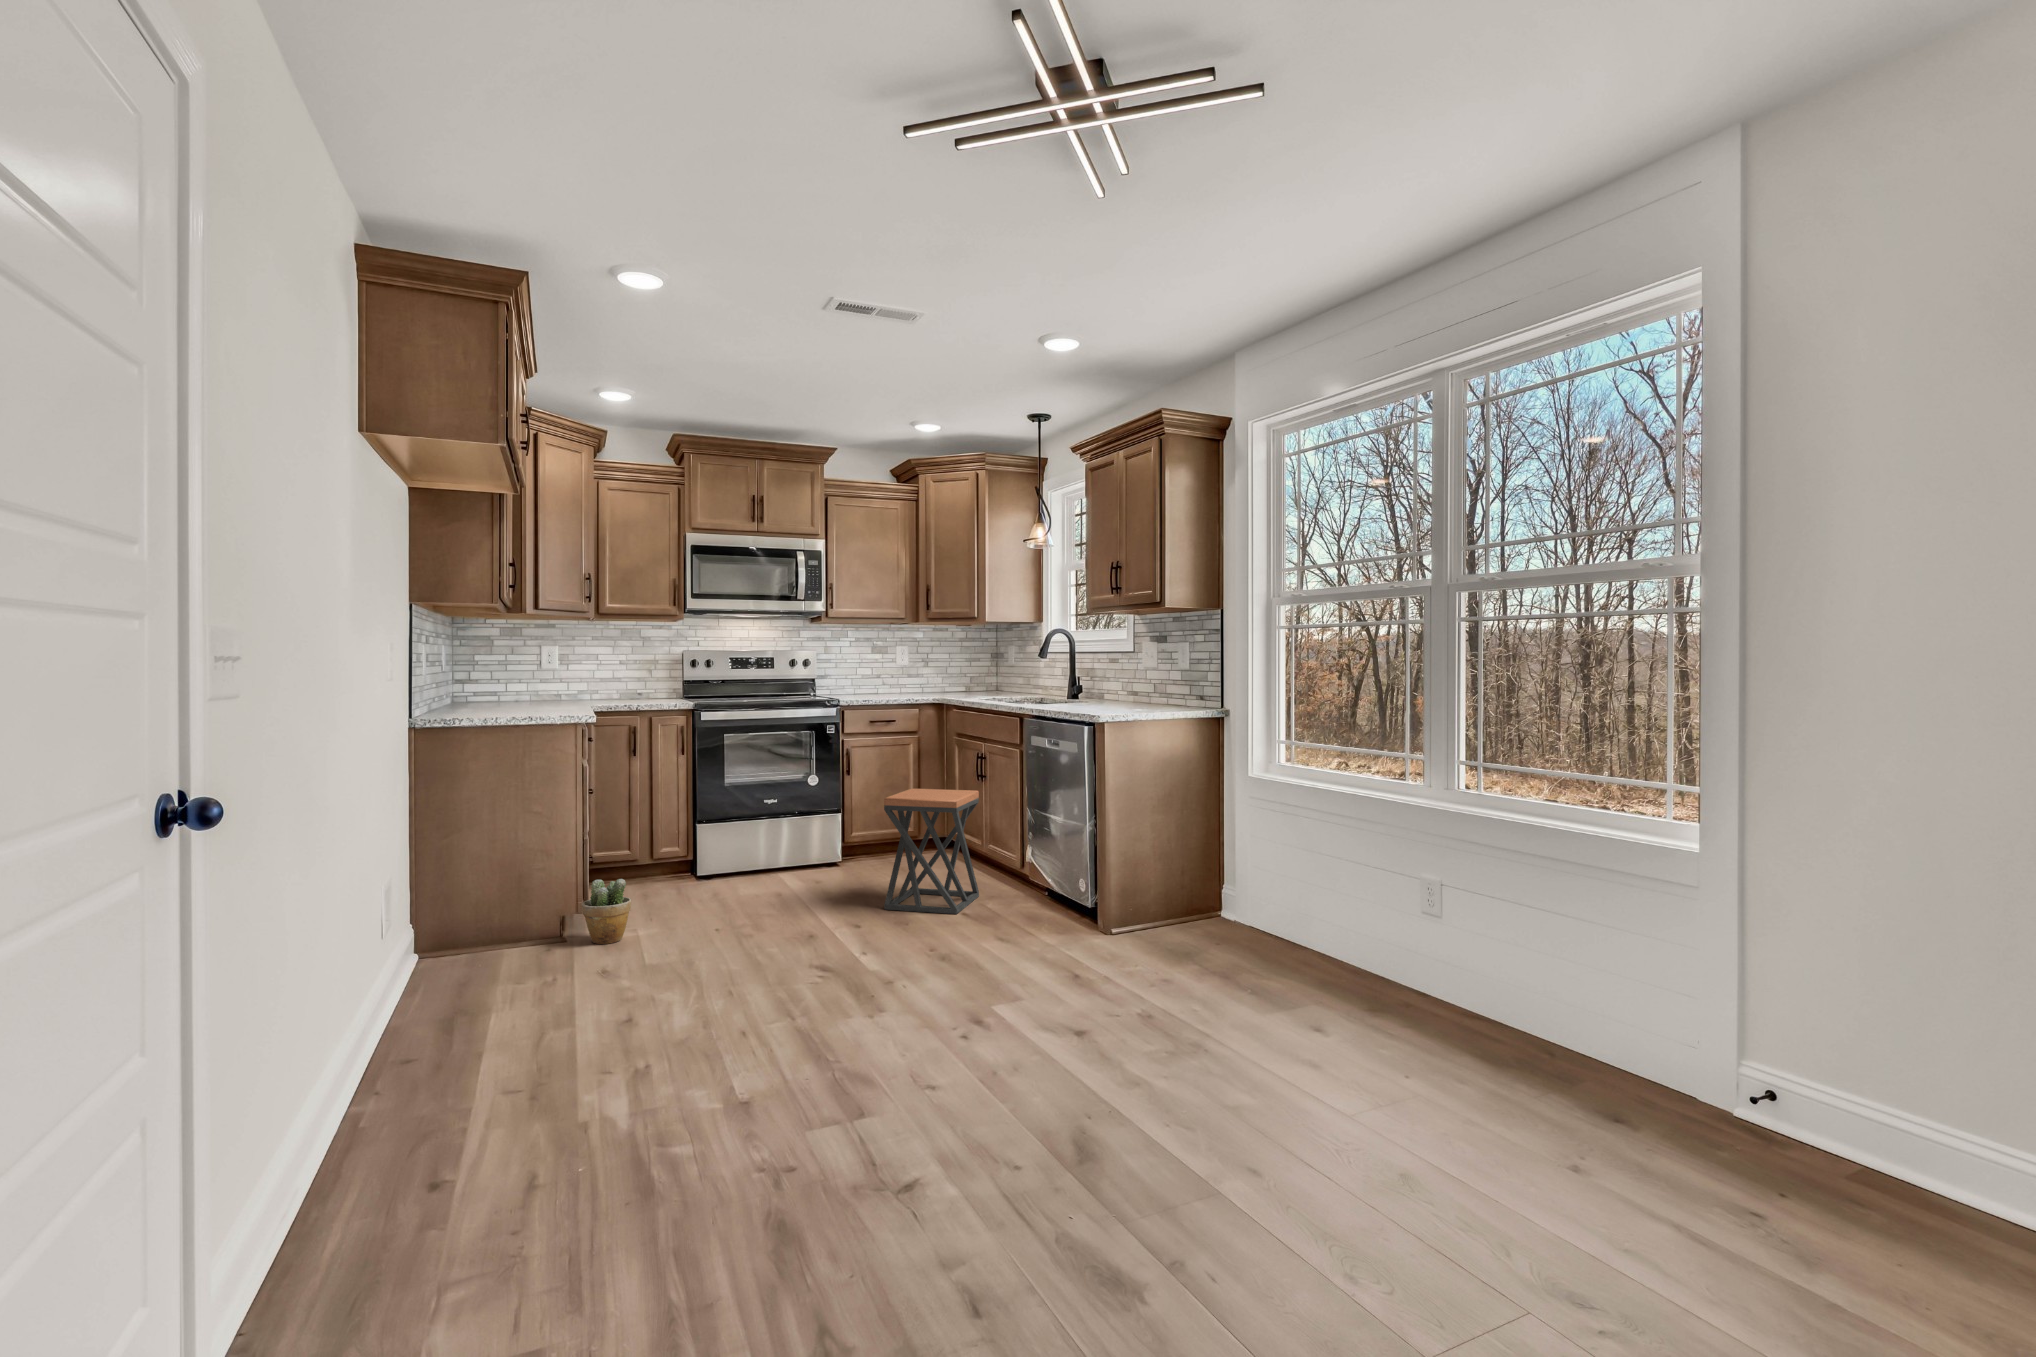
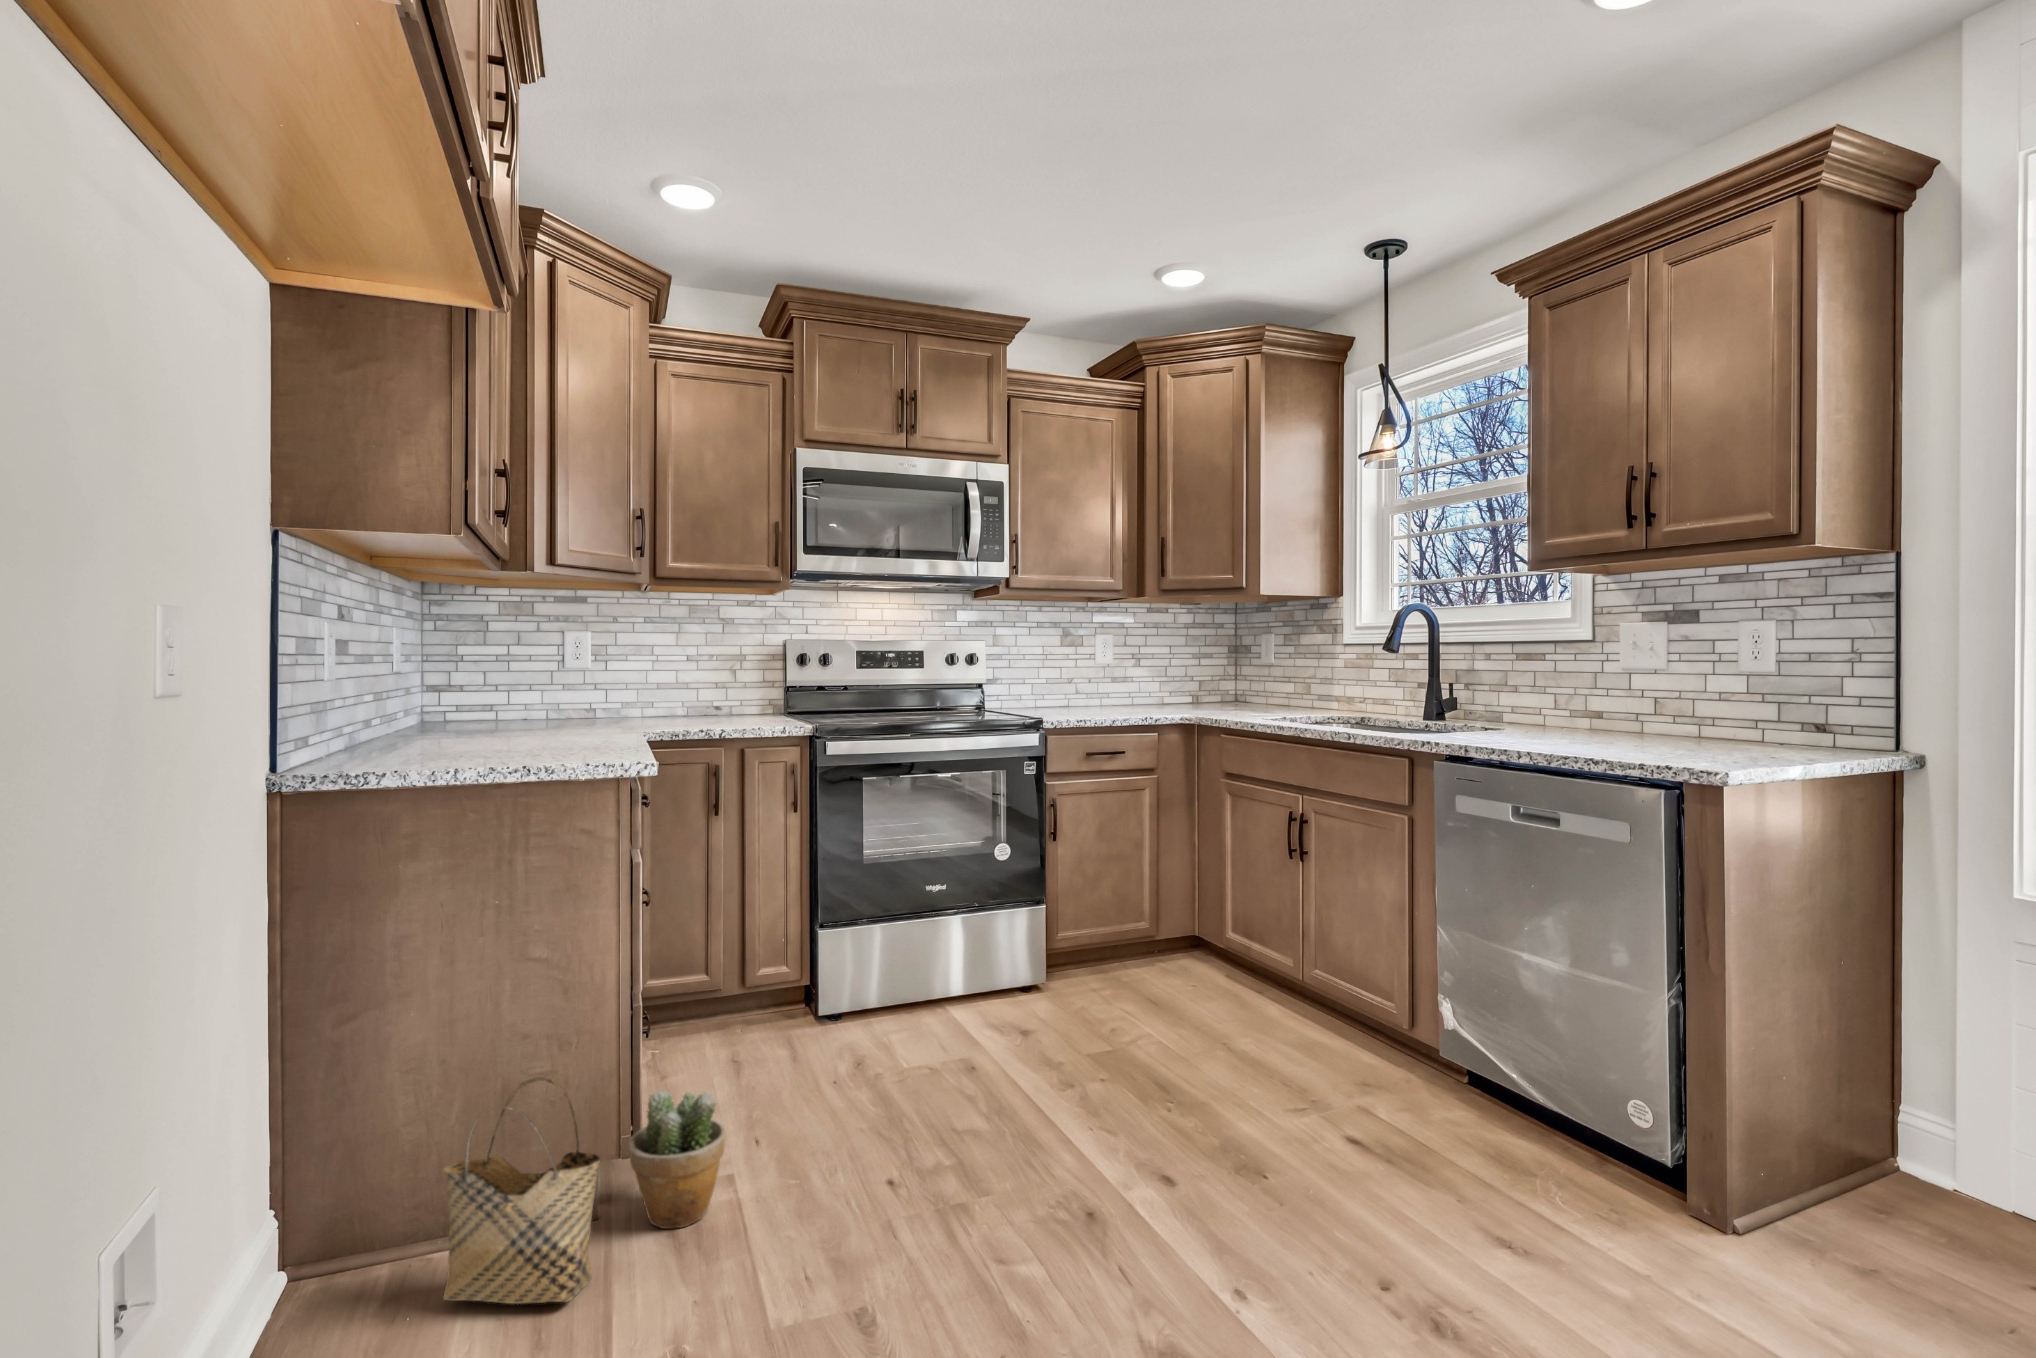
stool: present [884,789,979,914] -> none [1186,884,1338,1144]
woven basket: none [493,864,568,961] -> present [443,1077,600,1304]

